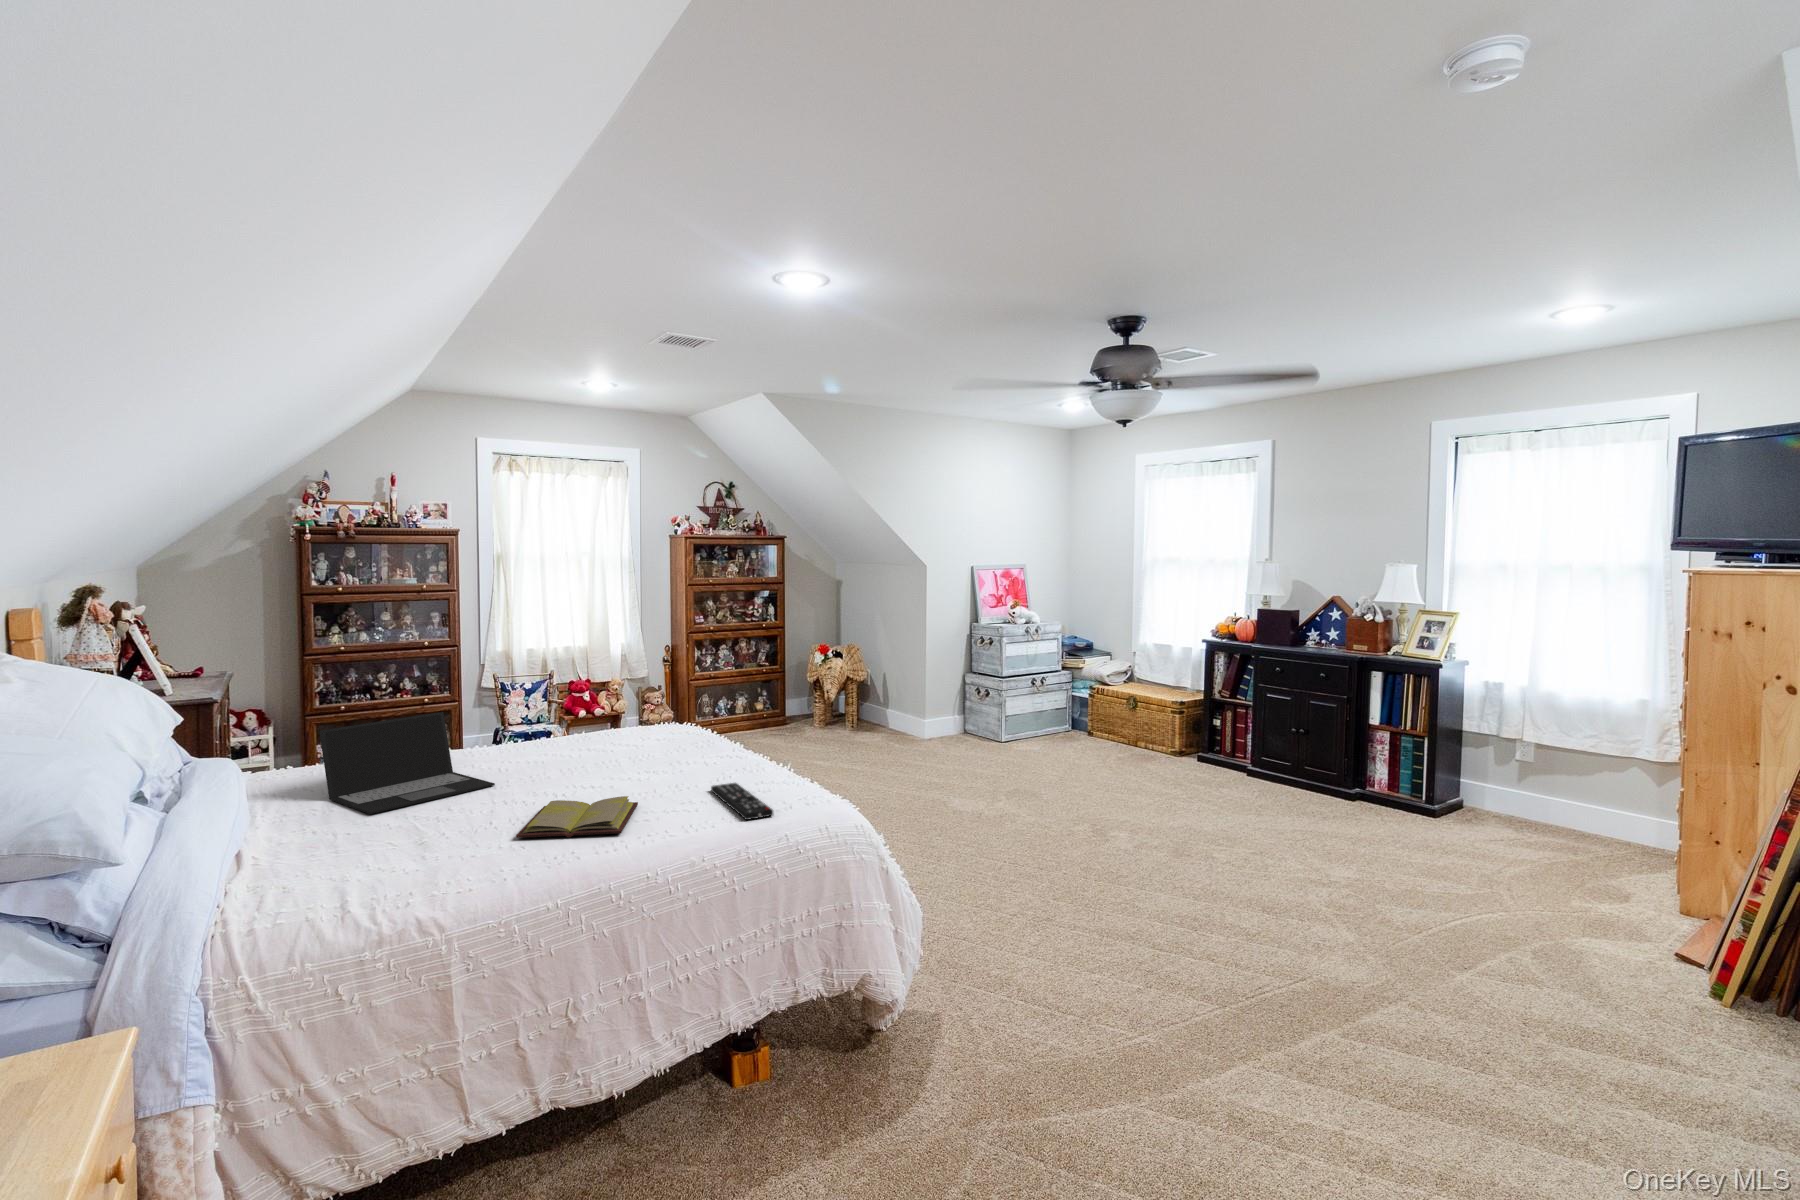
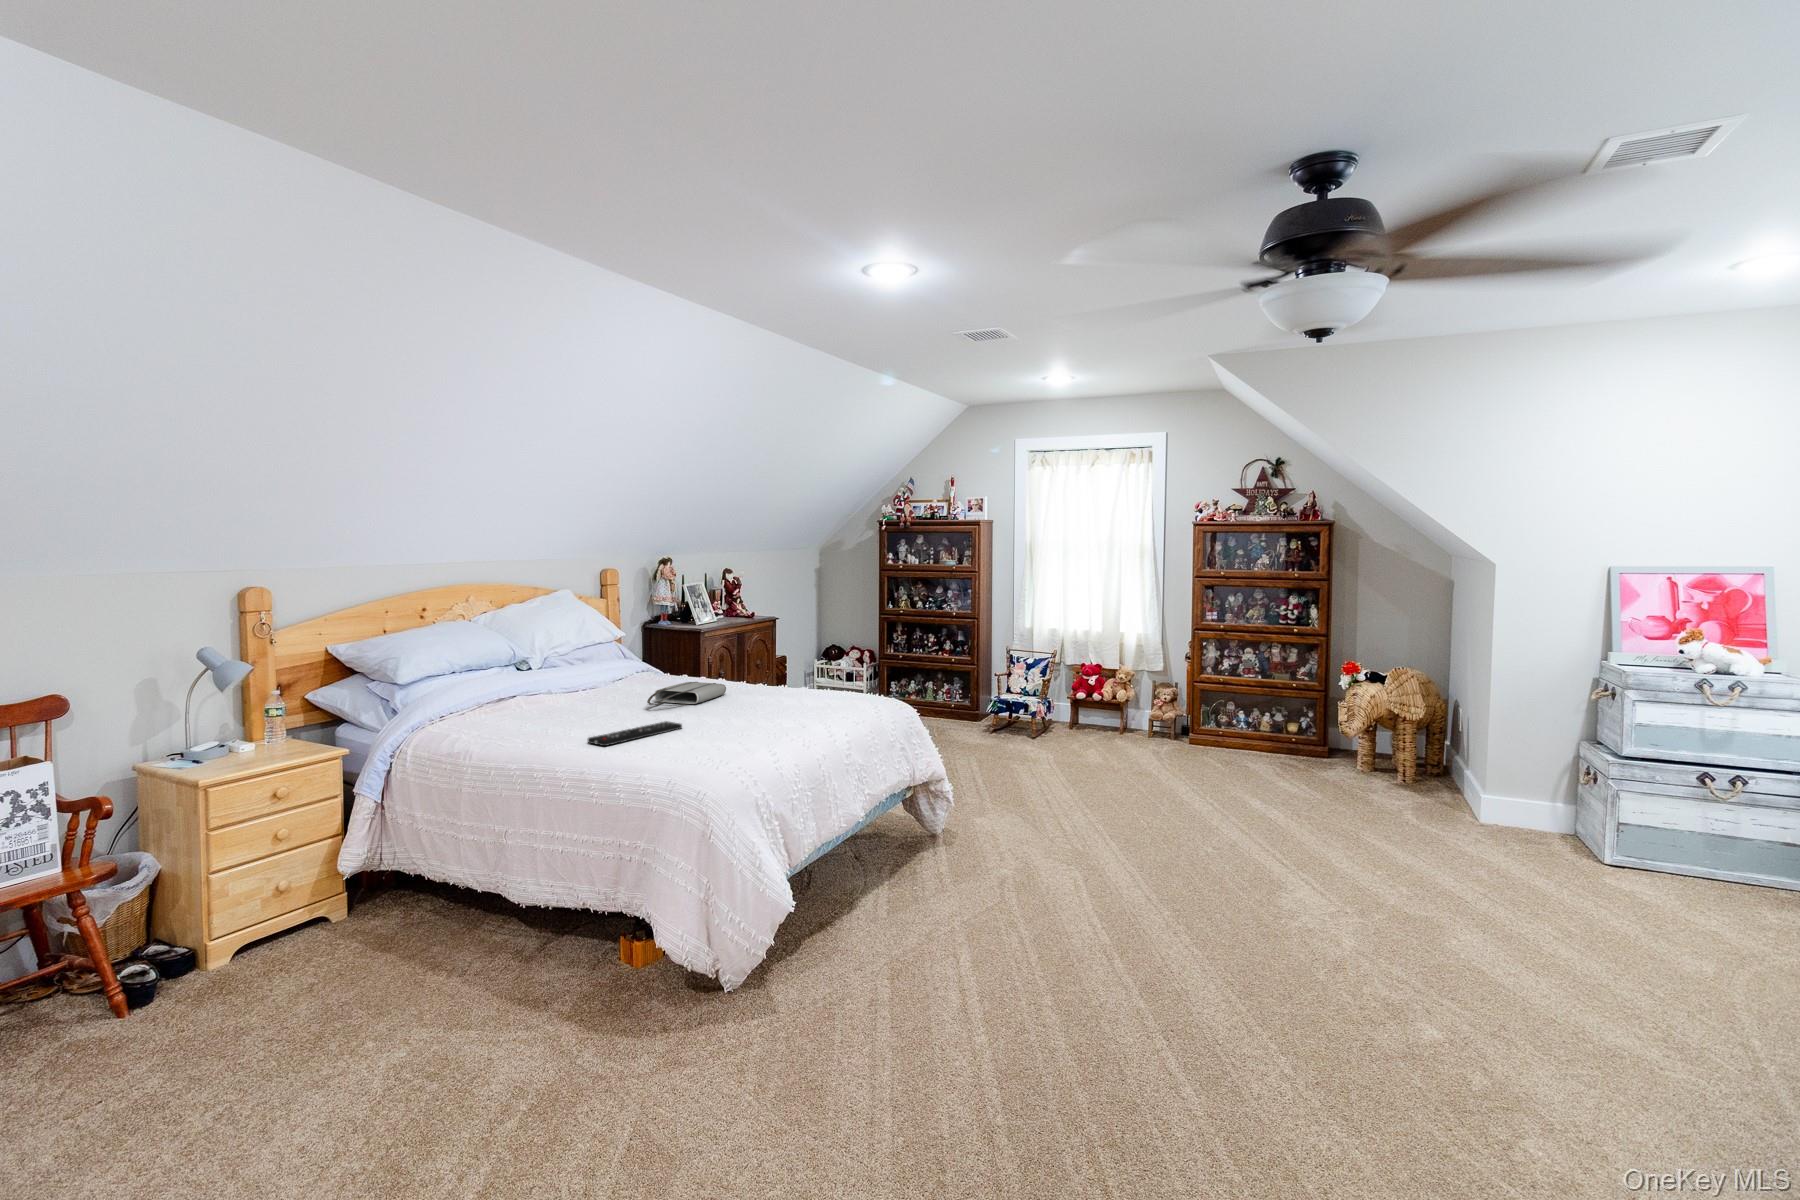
laptop: present [319,712,495,814] -> none [552,635,662,692]
tote bag: none [545,748,632,784] -> present [647,682,726,706]
diary: present [516,796,638,838] -> none [514,702,610,727]

